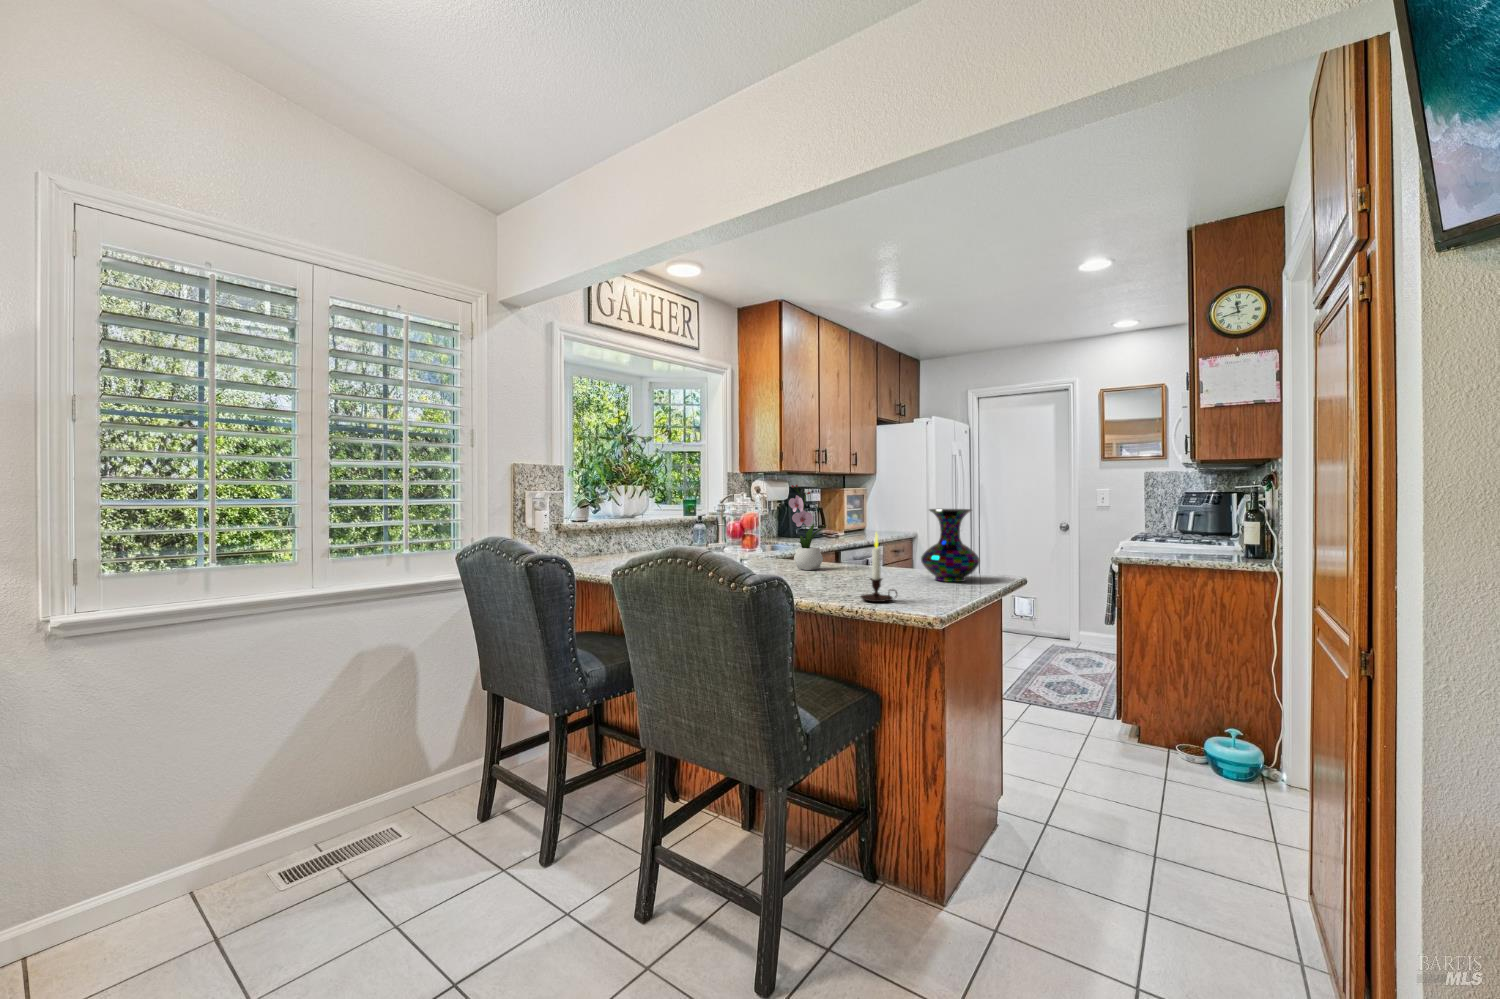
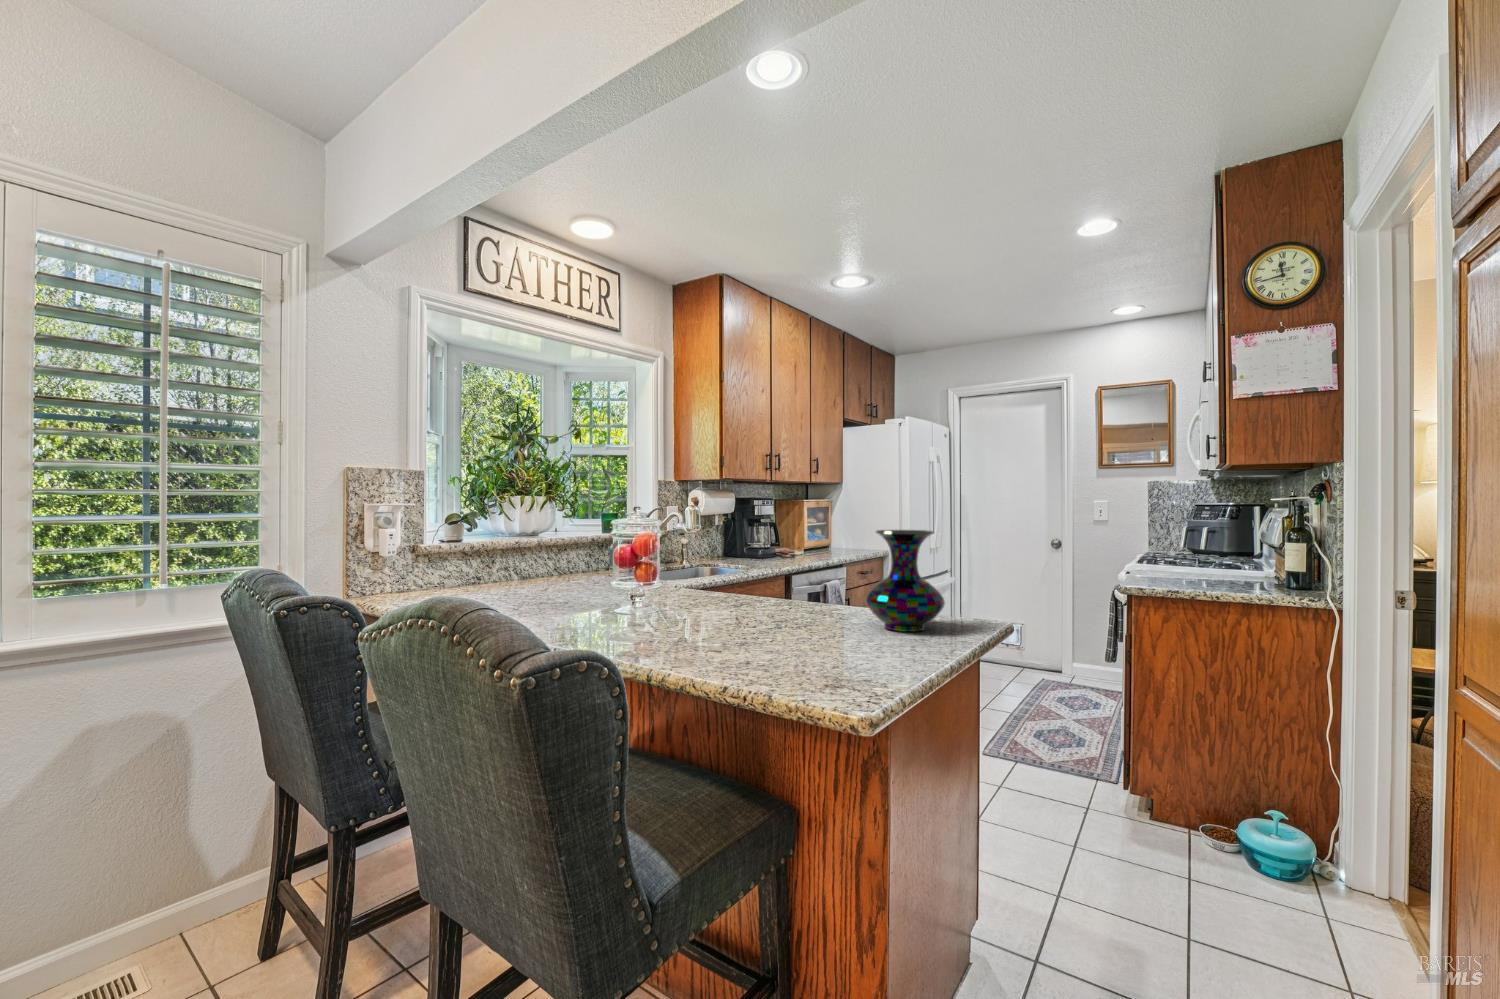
flower arrangement: present [789,485,827,570] -> none [700,496,751,609]
candle: present [861,534,897,602] -> none [760,568,812,674]

